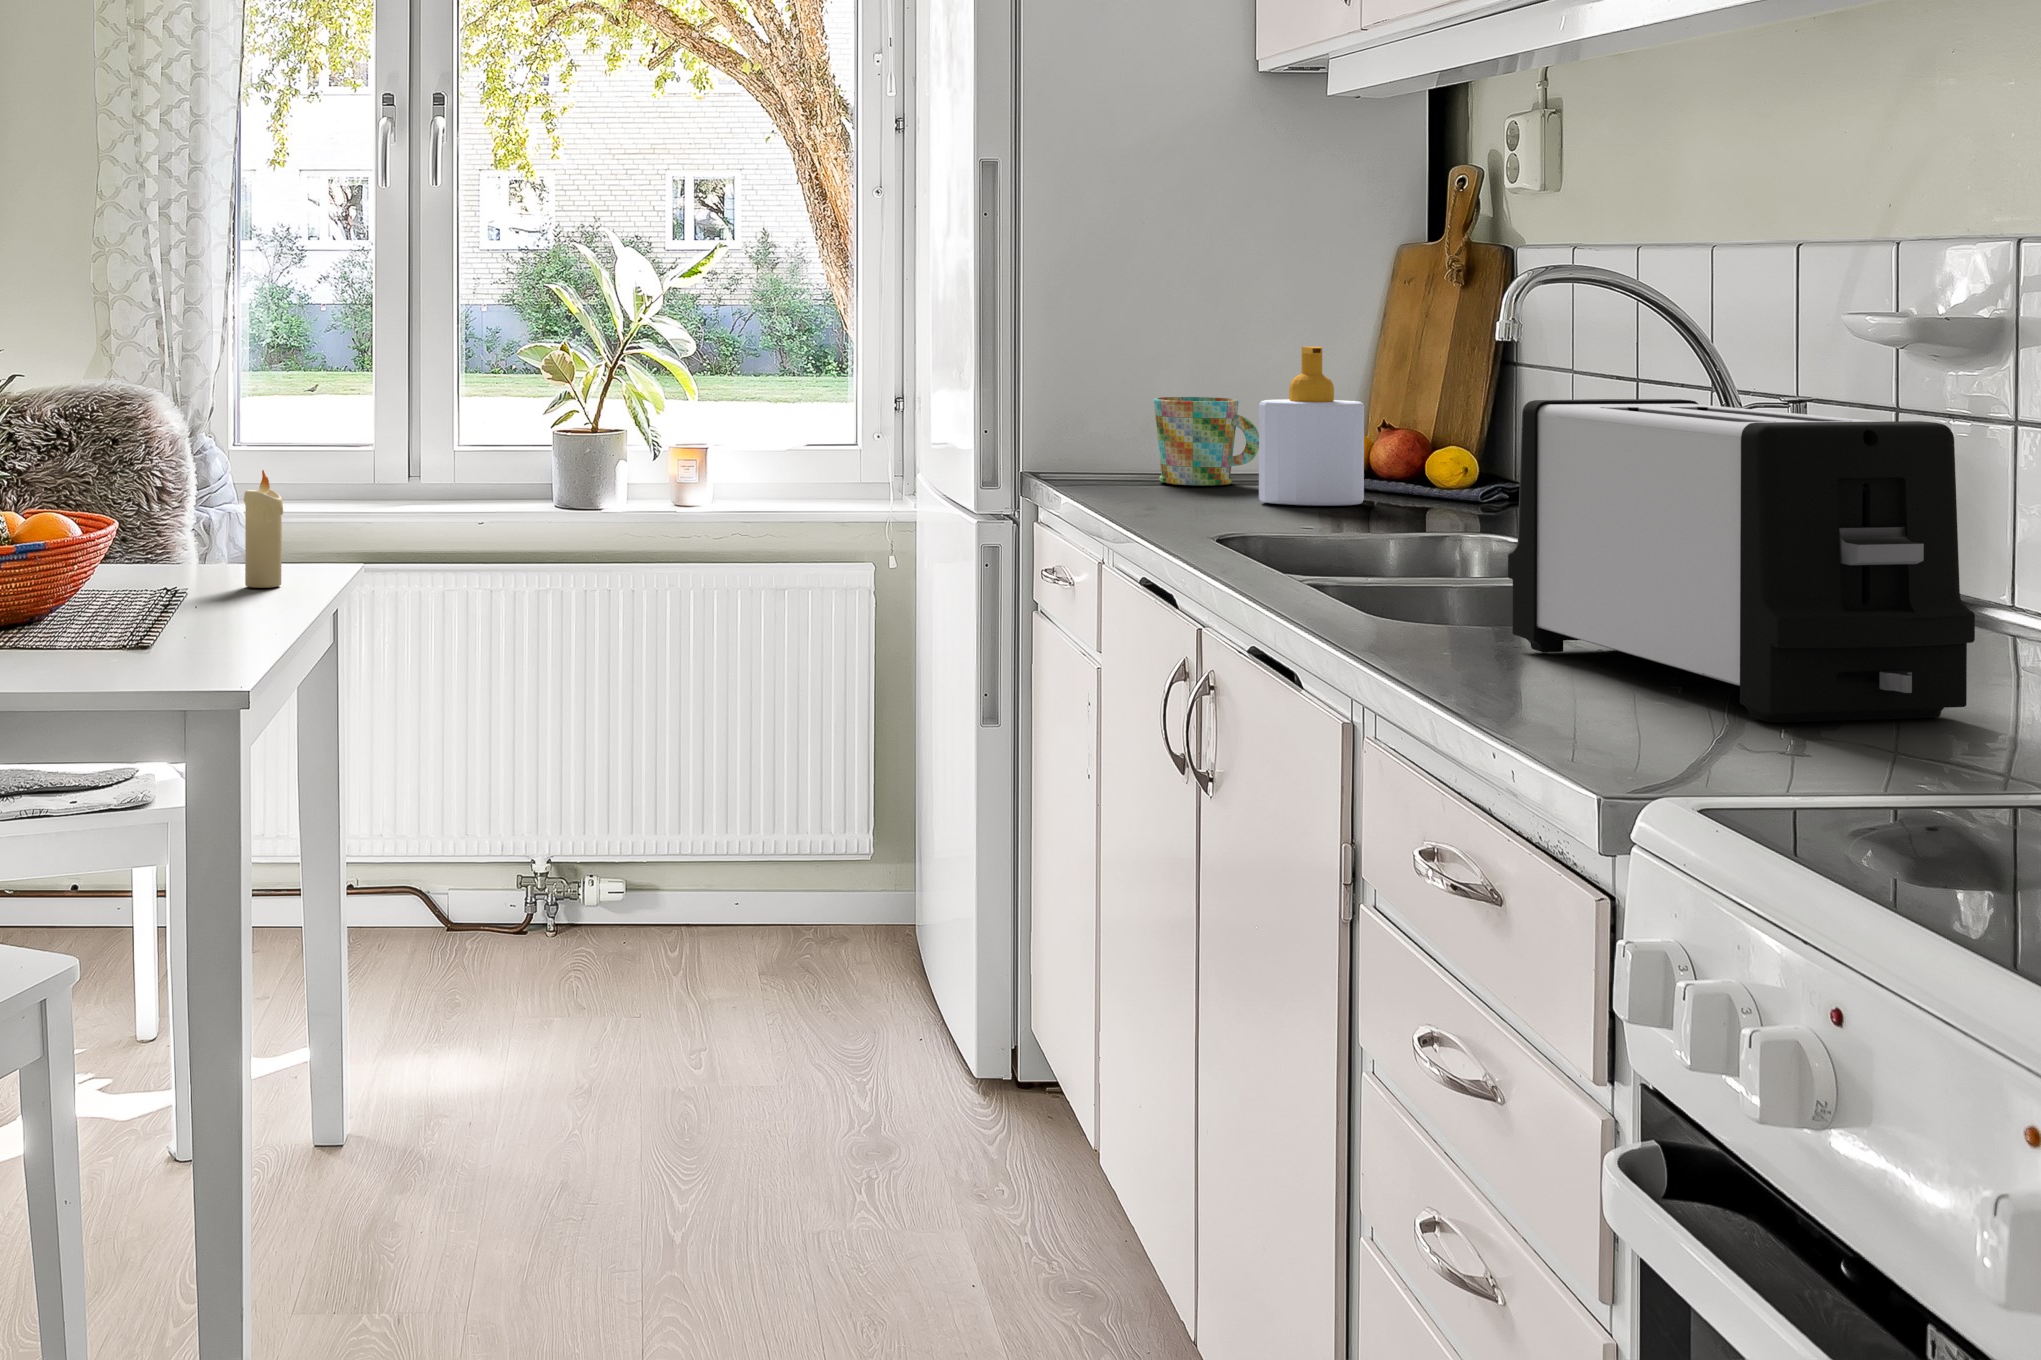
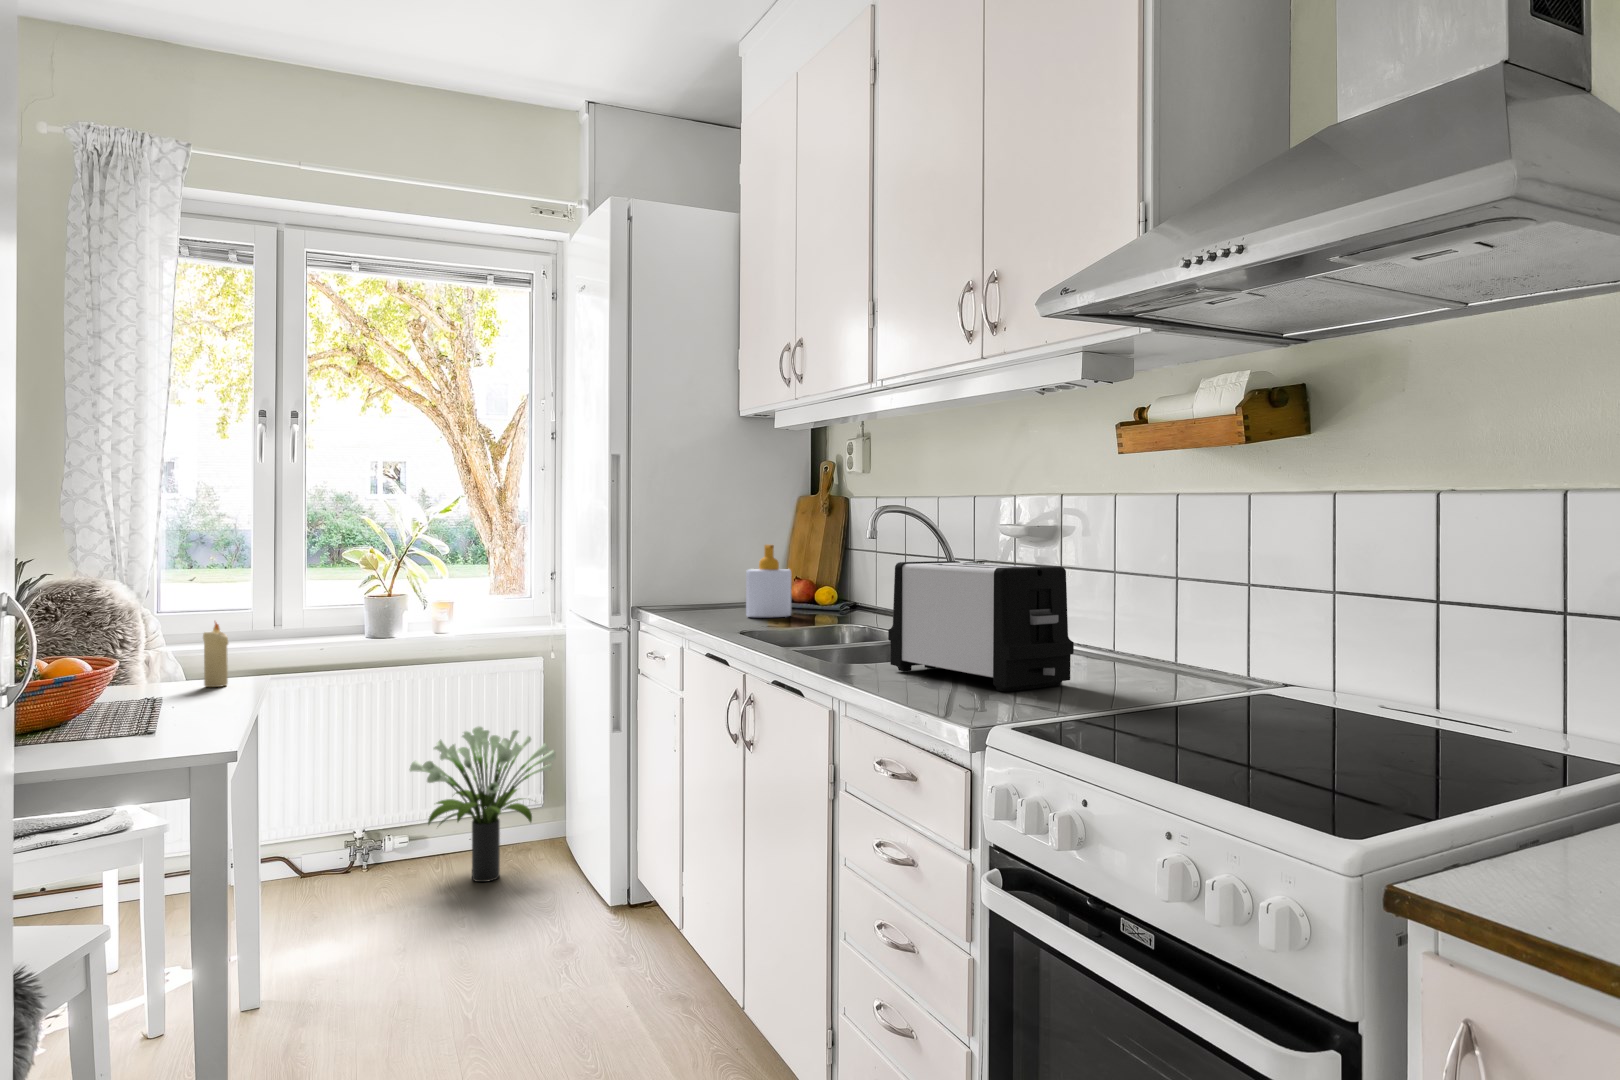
mug: present [1154,397,1259,485] -> none [693,570,742,611]
potted plant: none [619,690,892,996] -> present [409,726,555,882]

